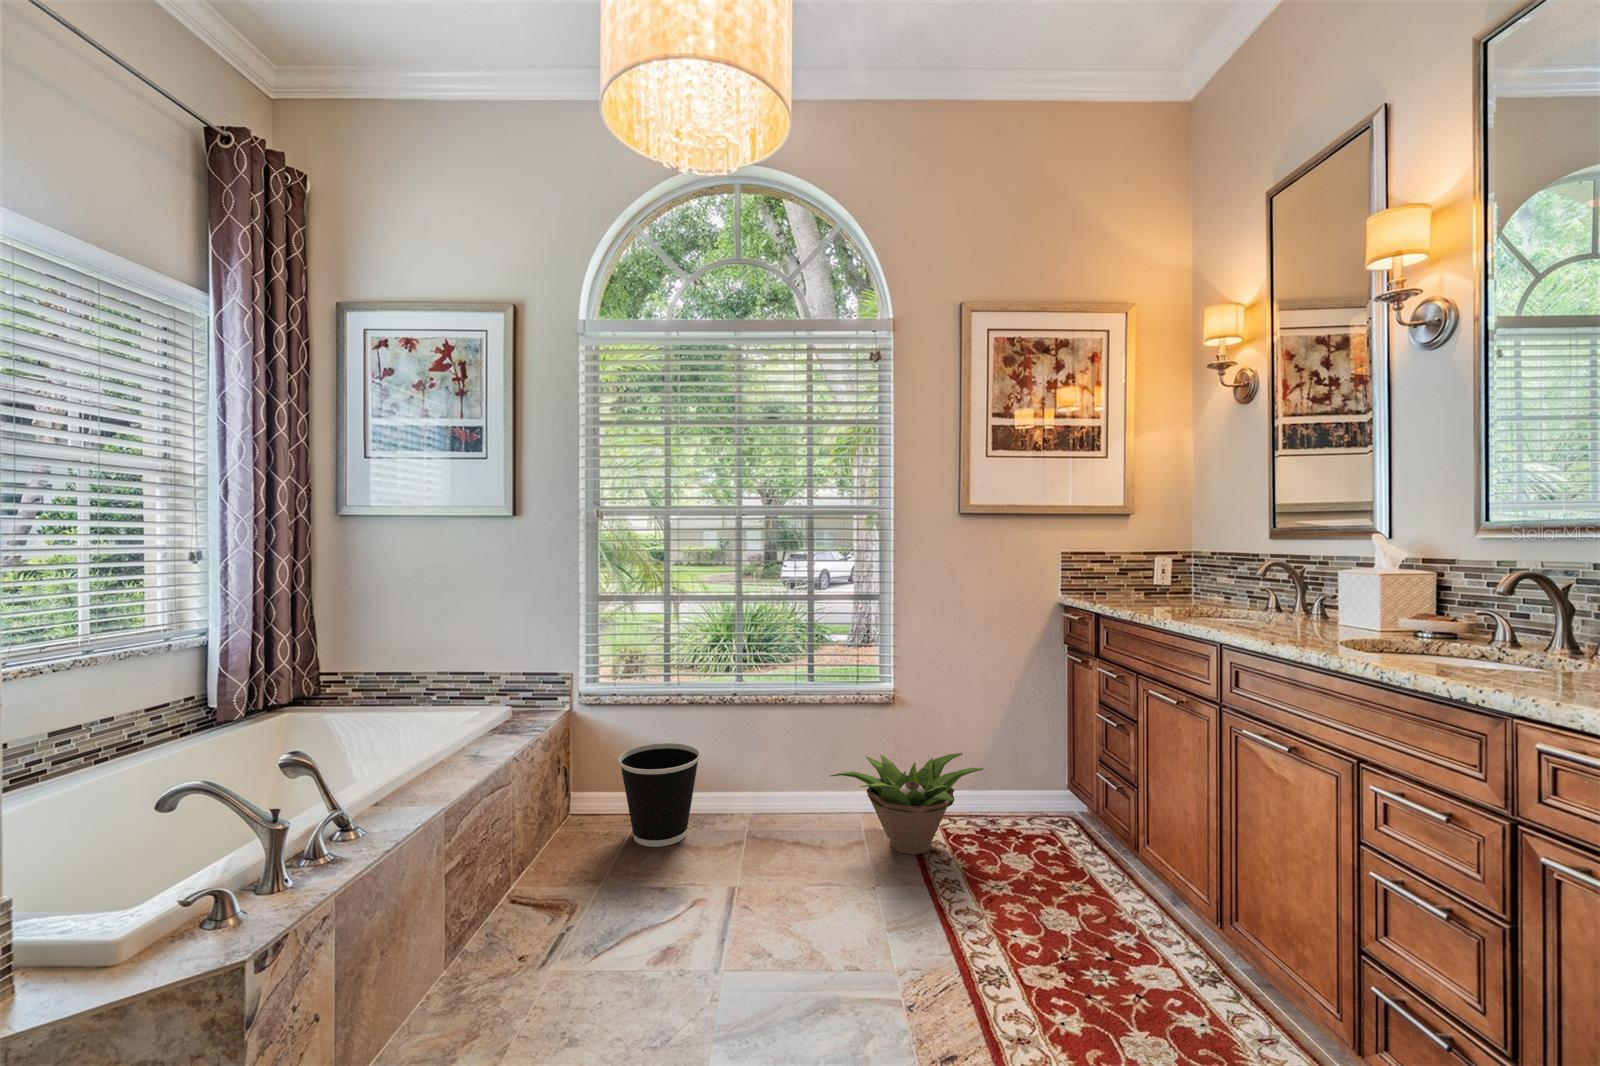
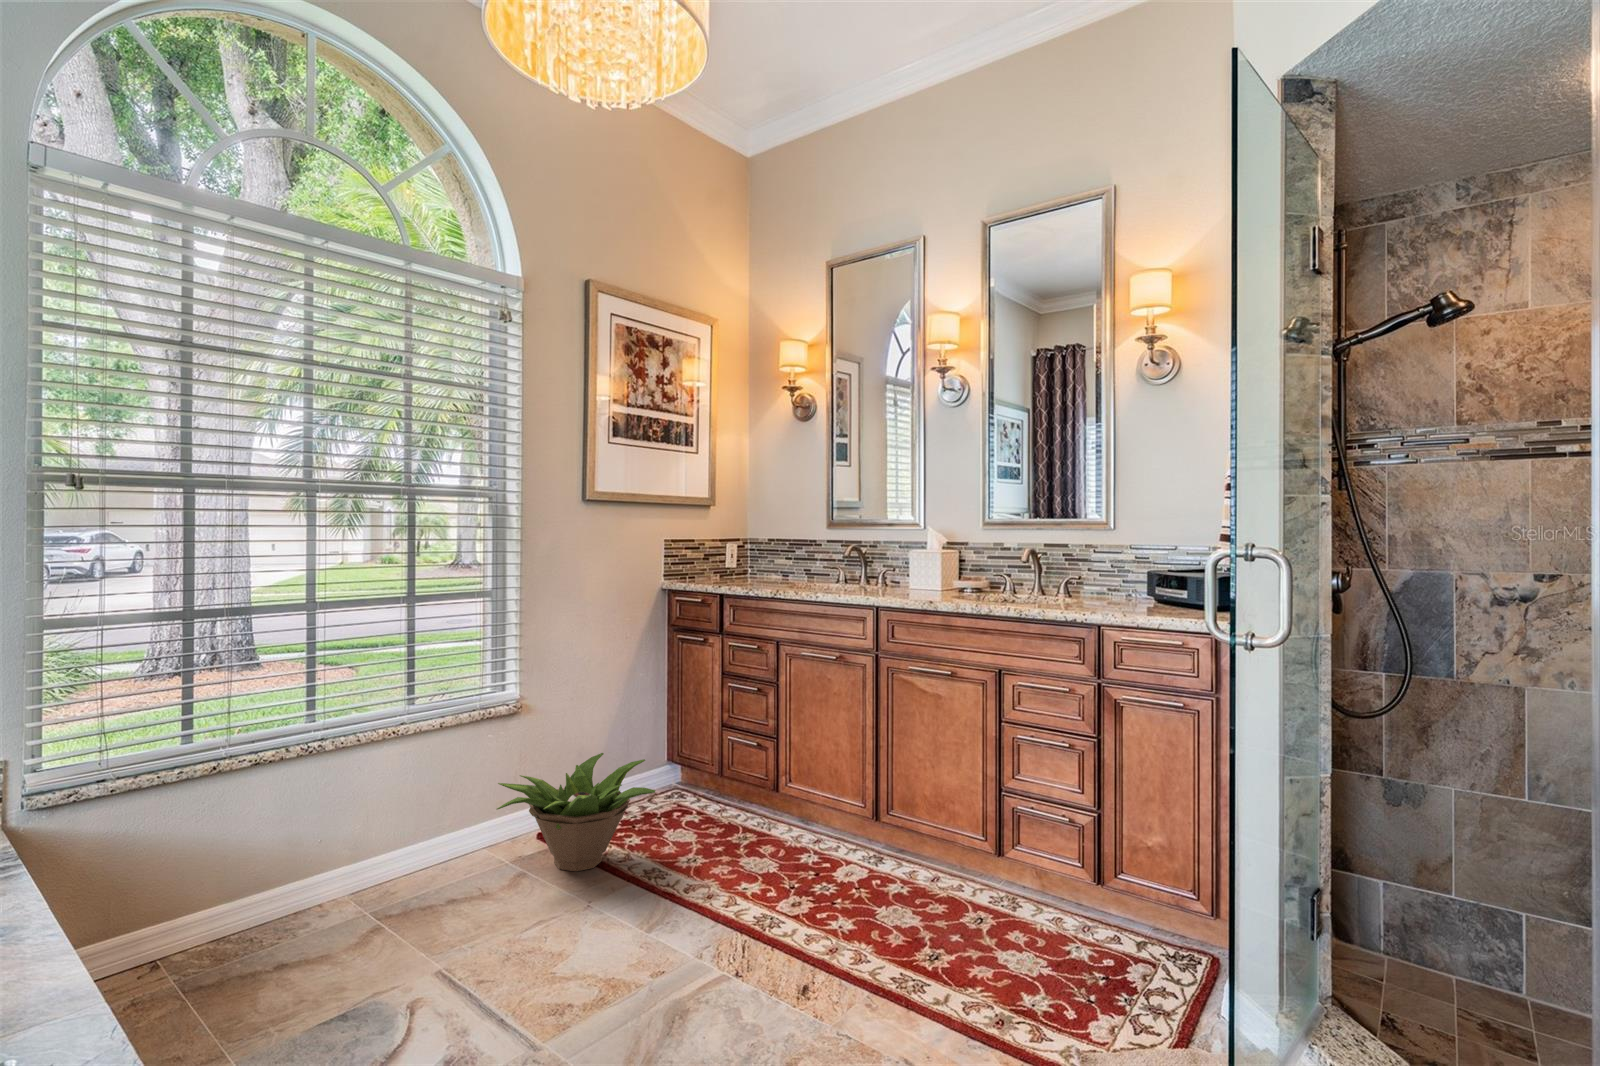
wastebasket: present [618,743,700,847] -> none [176,825,325,991]

